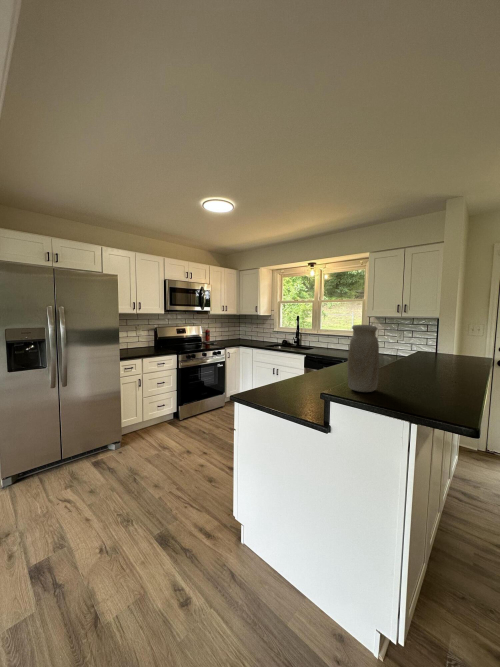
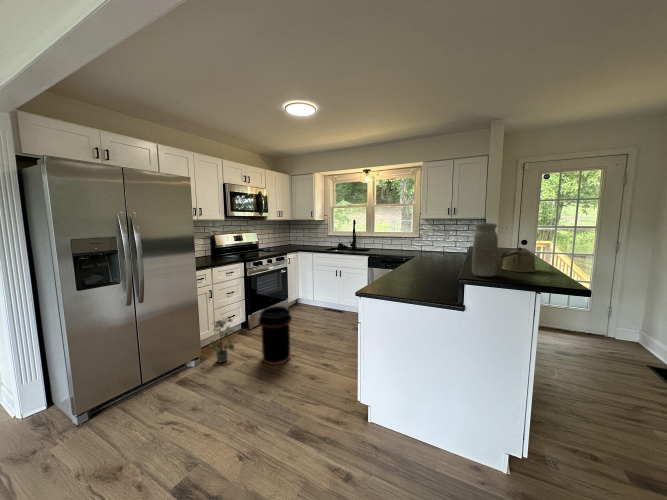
kettle: none [399,357,447,390] -> present [500,247,536,272]
trash can: none [172,400,205,459] -> present [259,306,292,365]
potted plant: none [130,405,158,449] -> present [211,318,236,362]

